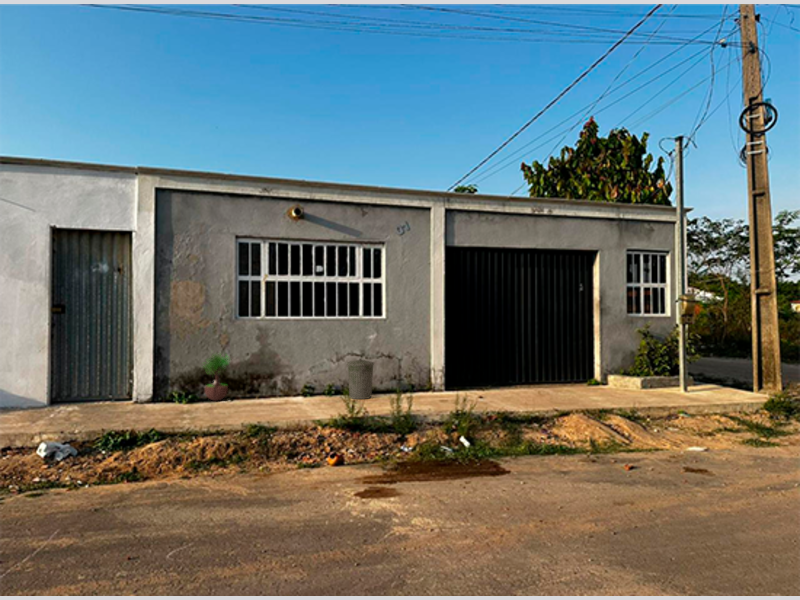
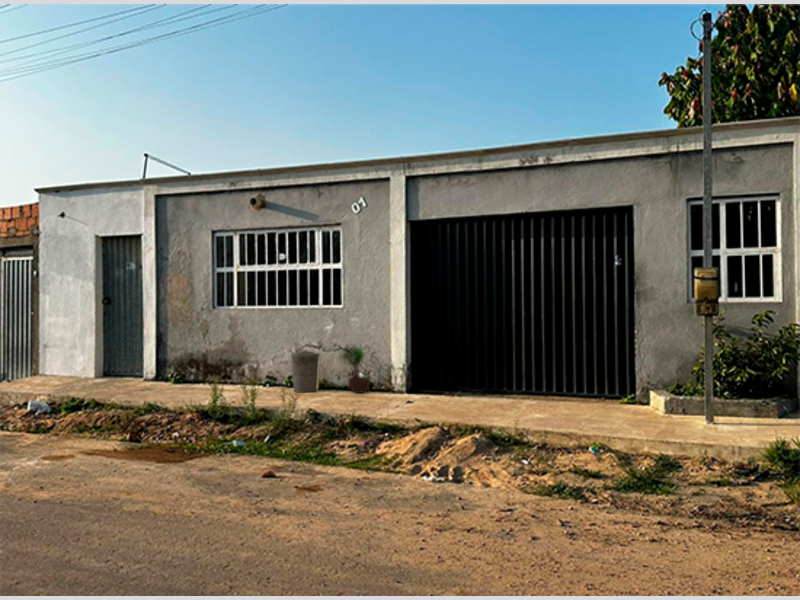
potted tree: present [203,355,228,400] -> present [341,344,370,393]

